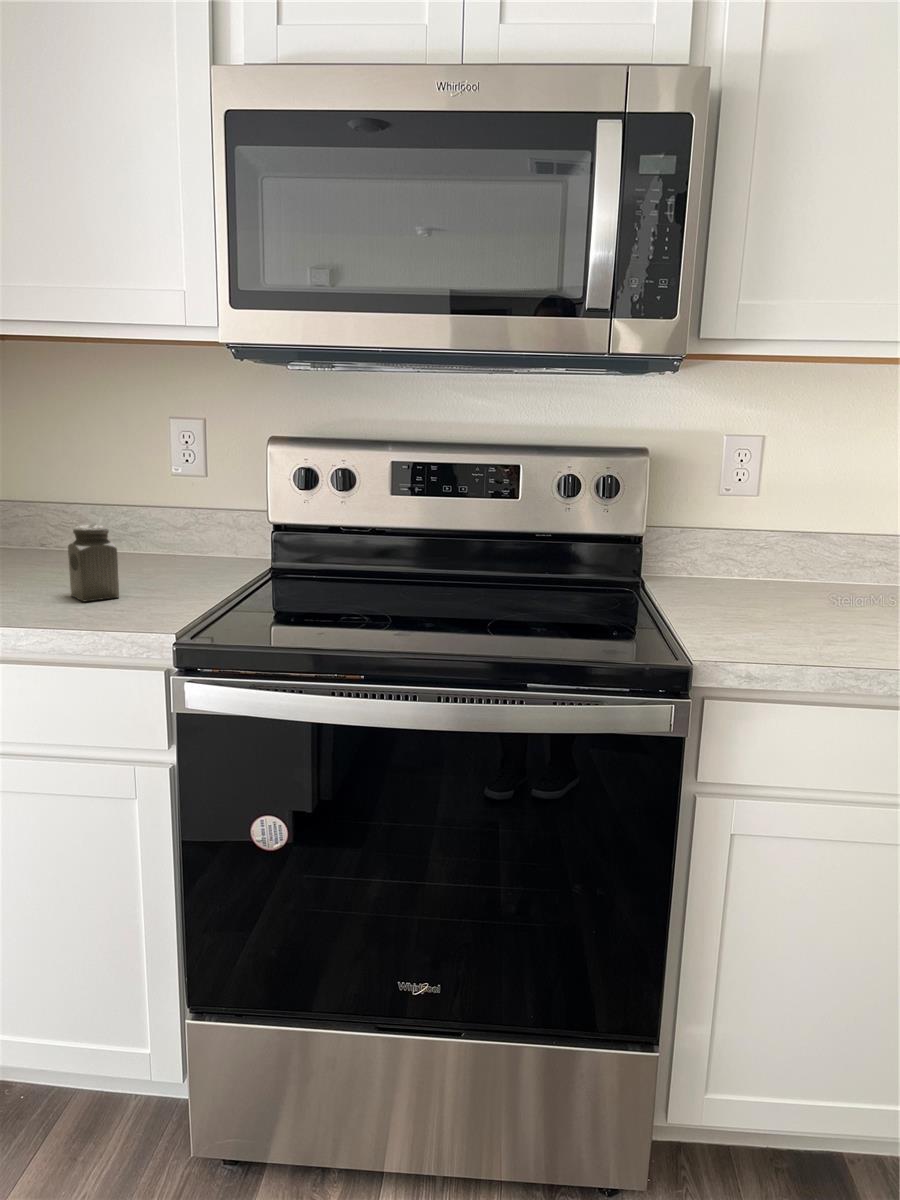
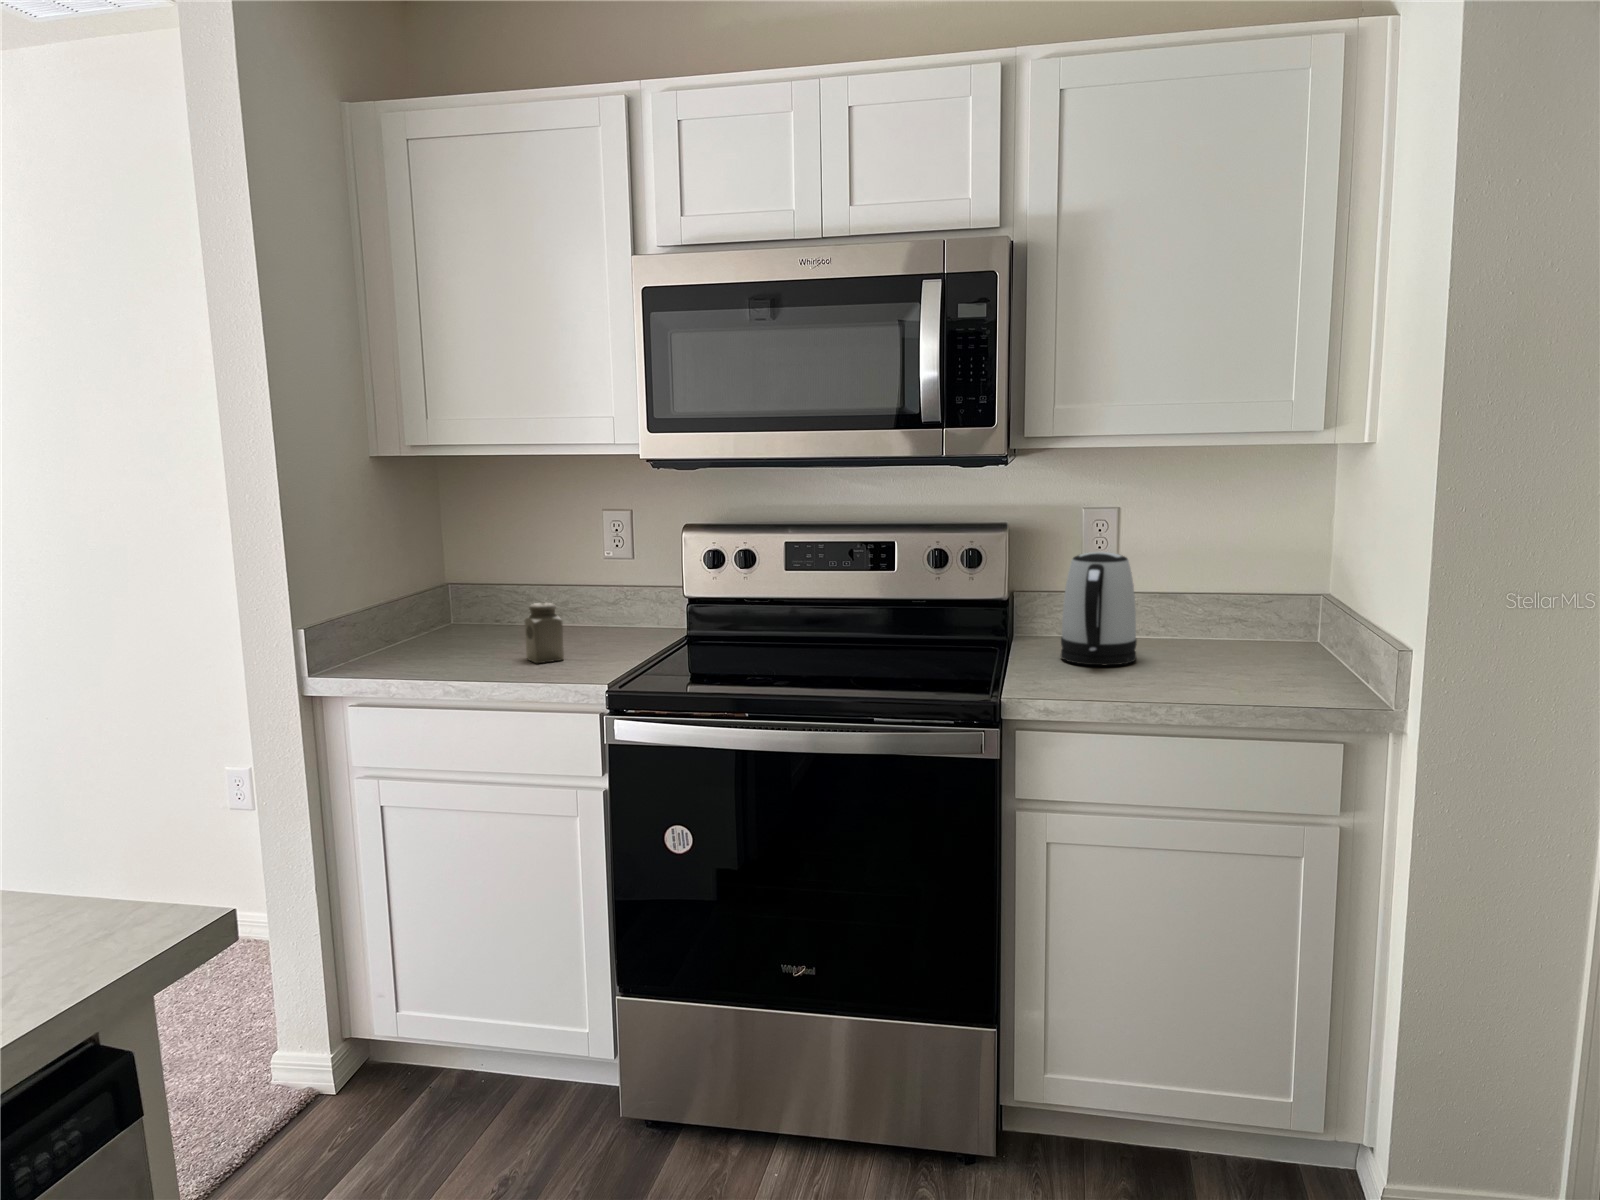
kettle: none [716,482,810,616] -> present [1061,552,1137,665]

